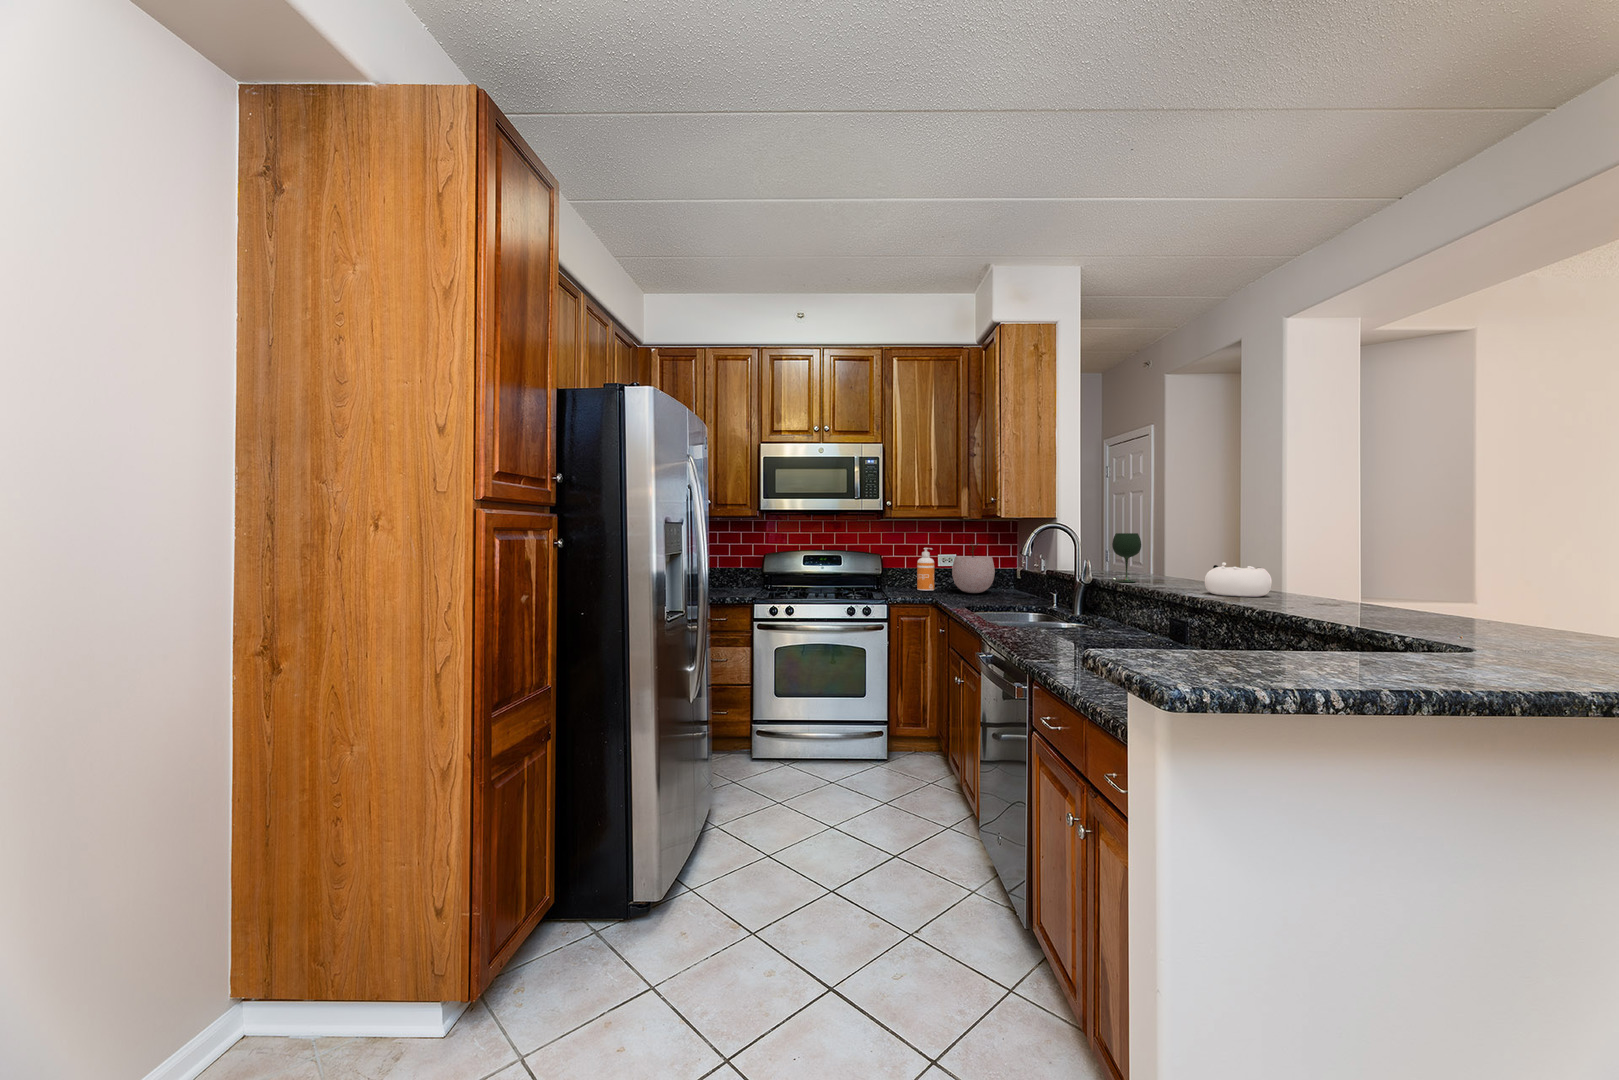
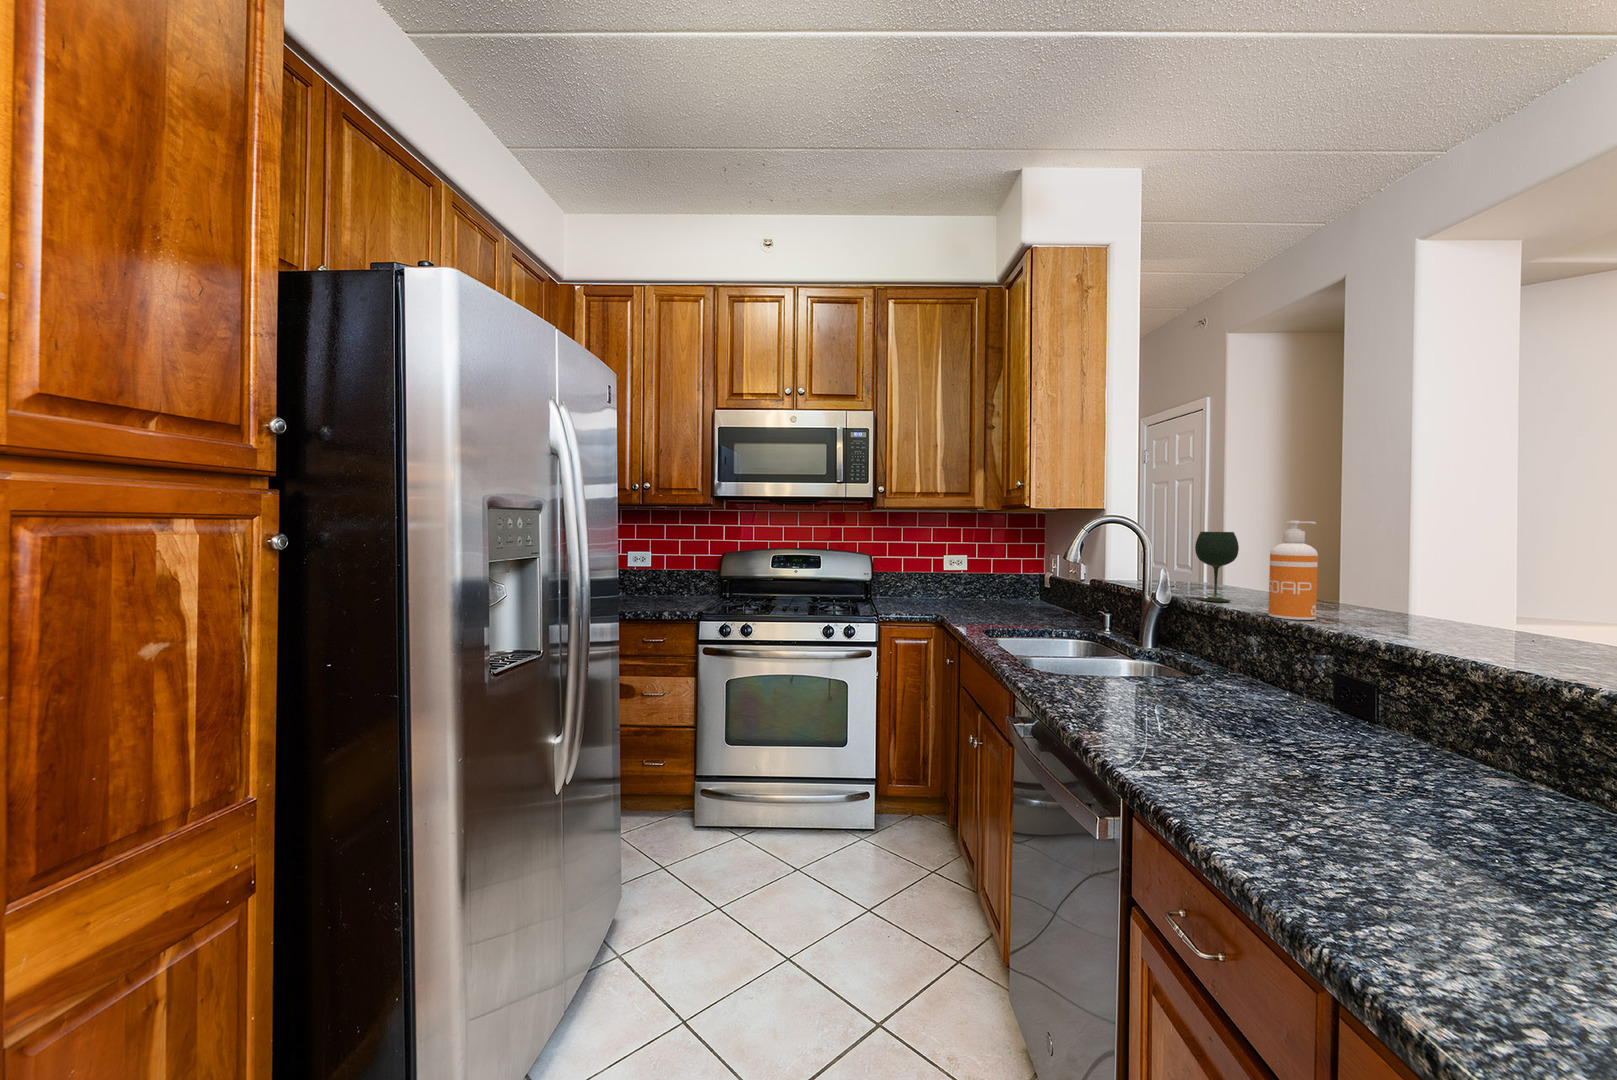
plant pot: present [952,543,995,593] -> none [963,539,1019,607]
soap dispenser: present [917,548,934,591] -> present [1268,521,1318,620]
decorative bowl: present [1205,562,1272,597] -> none [1372,581,1496,638]

